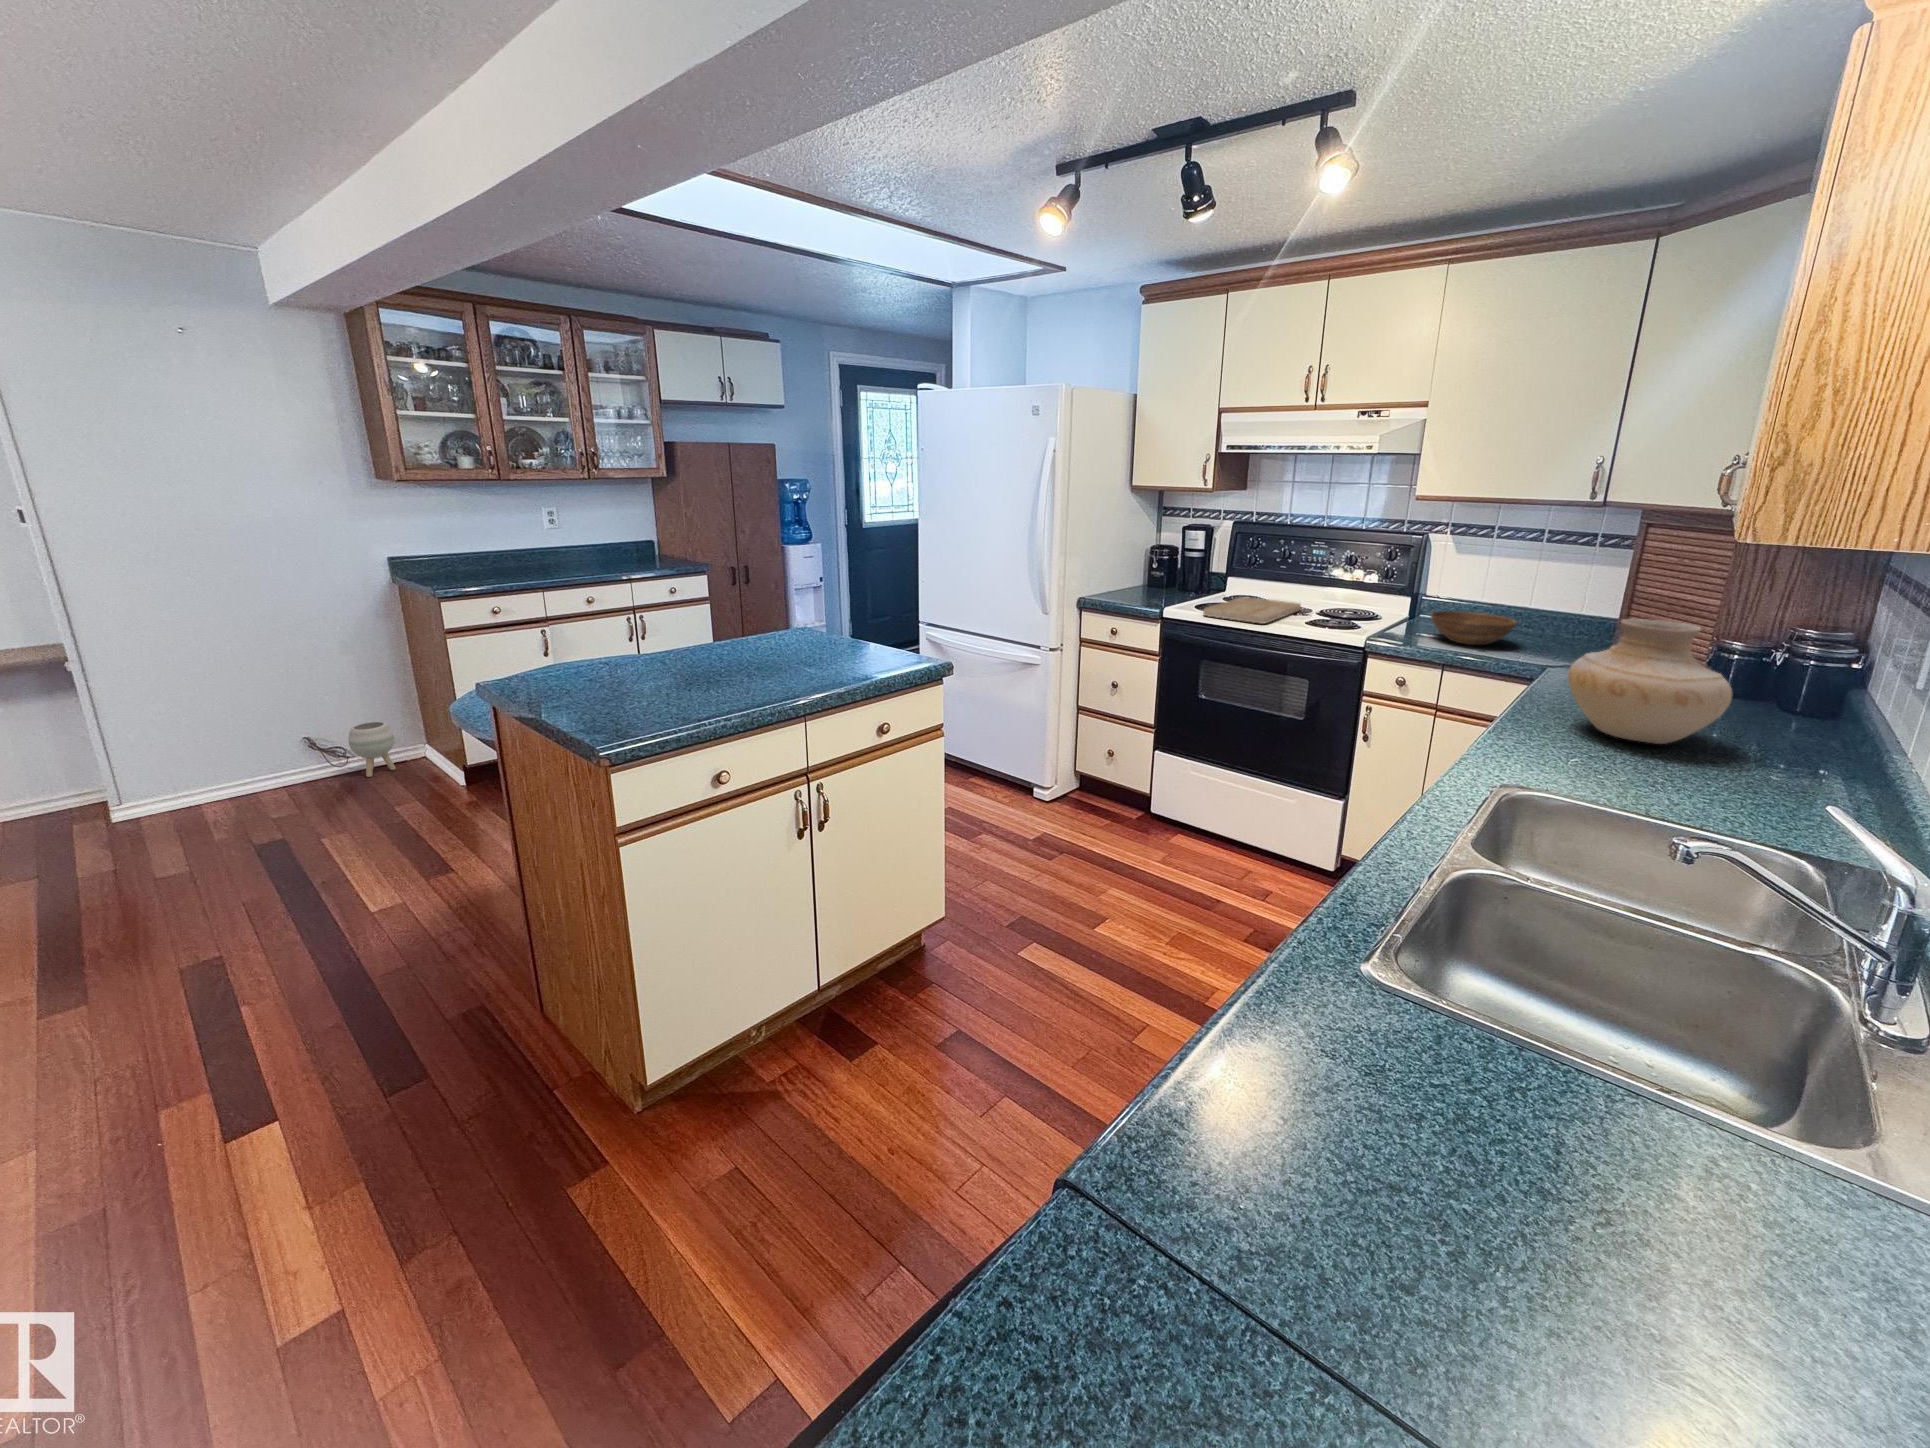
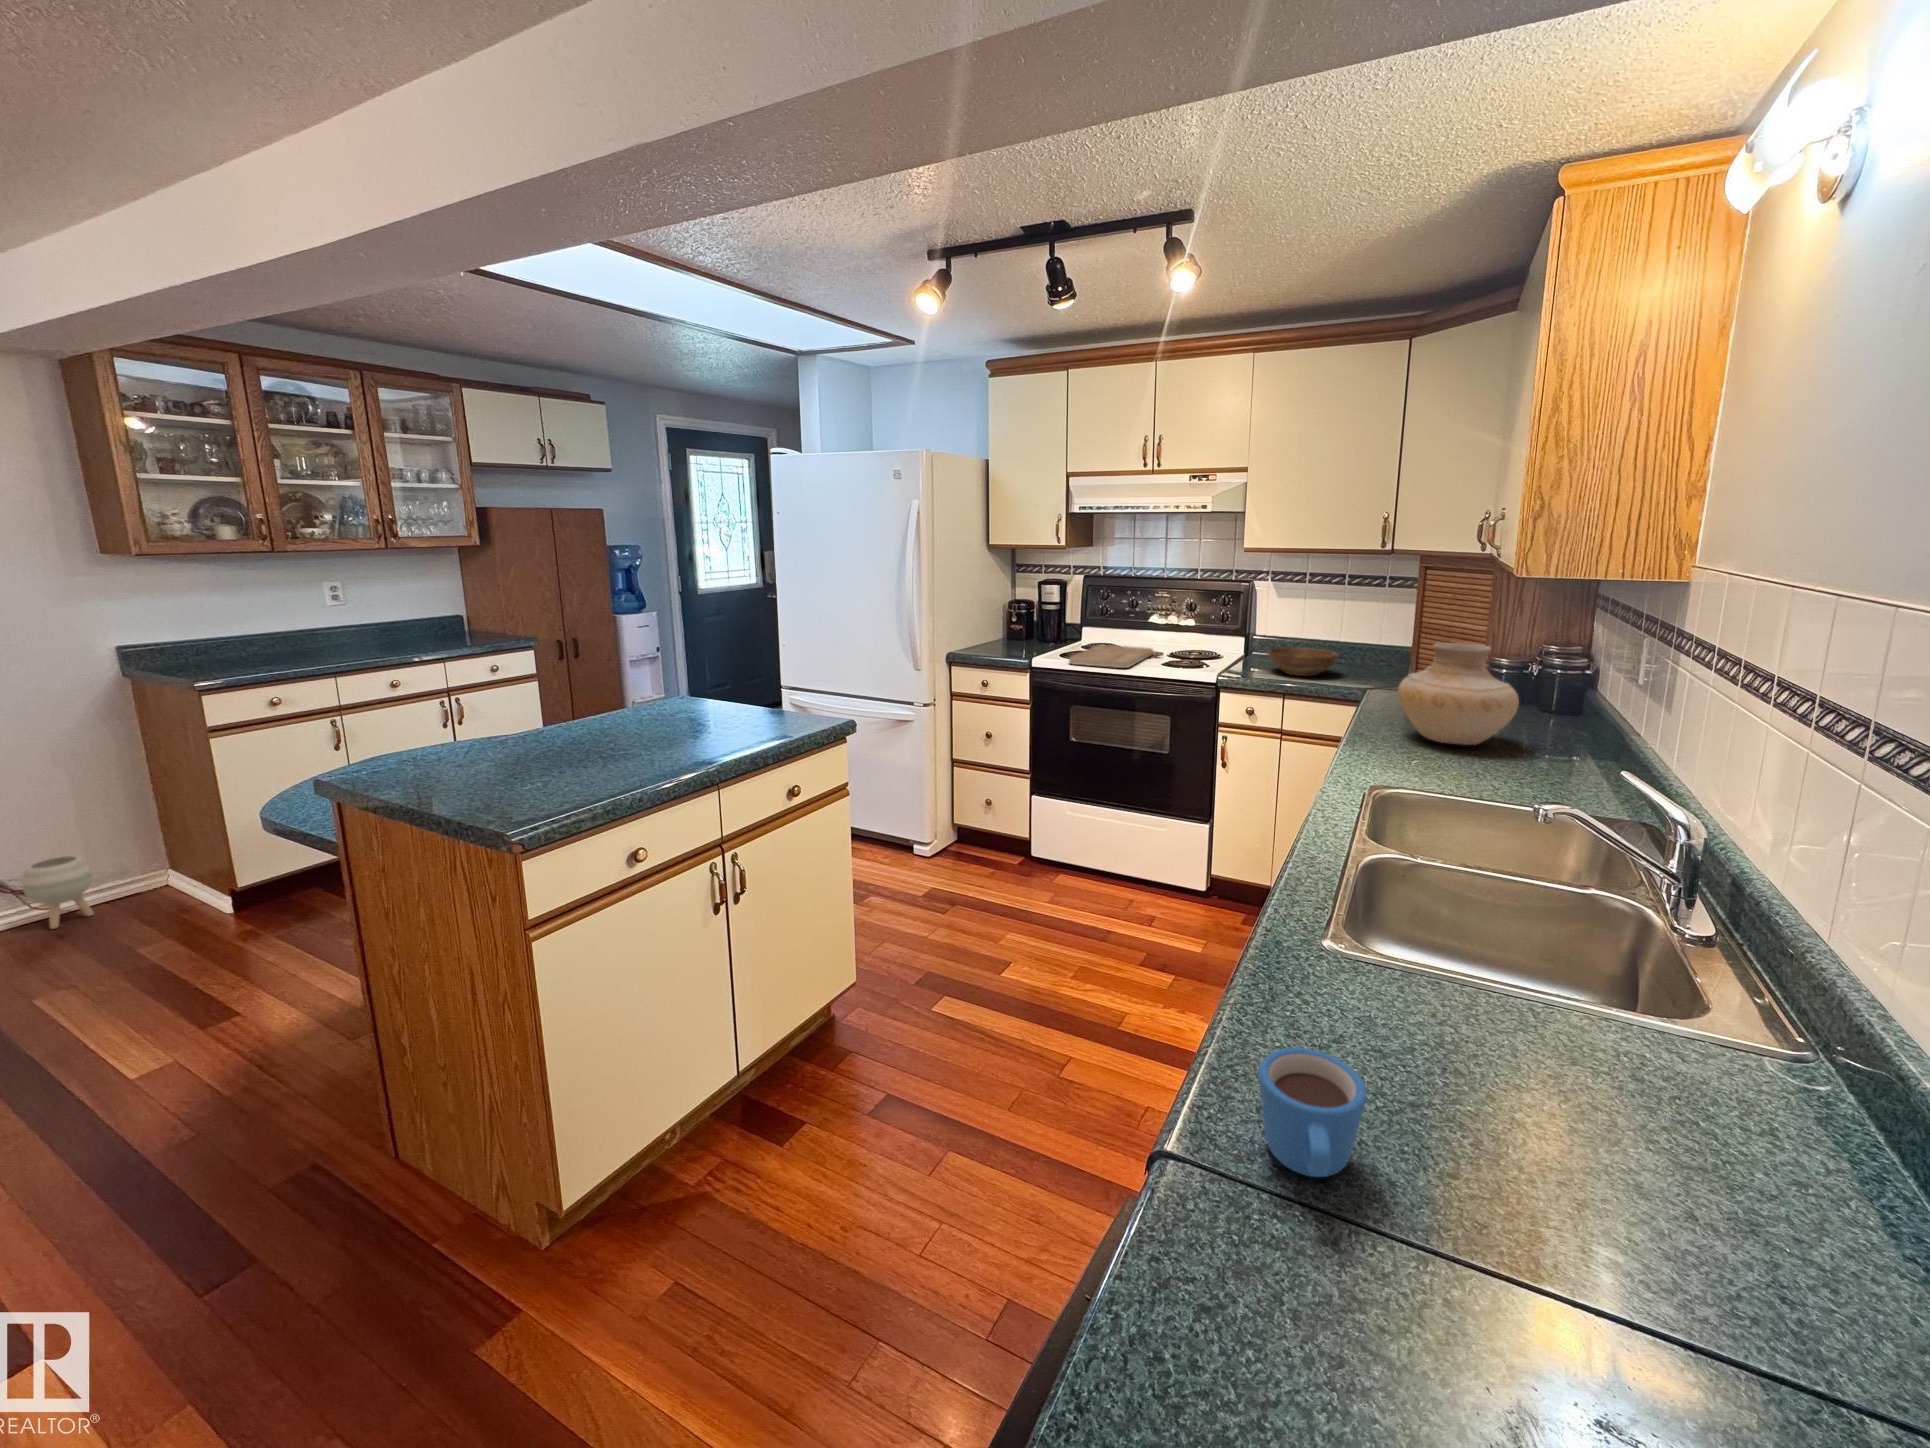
mug: none [1182,1094,1306,1258] -> present [1259,1047,1367,1177]

